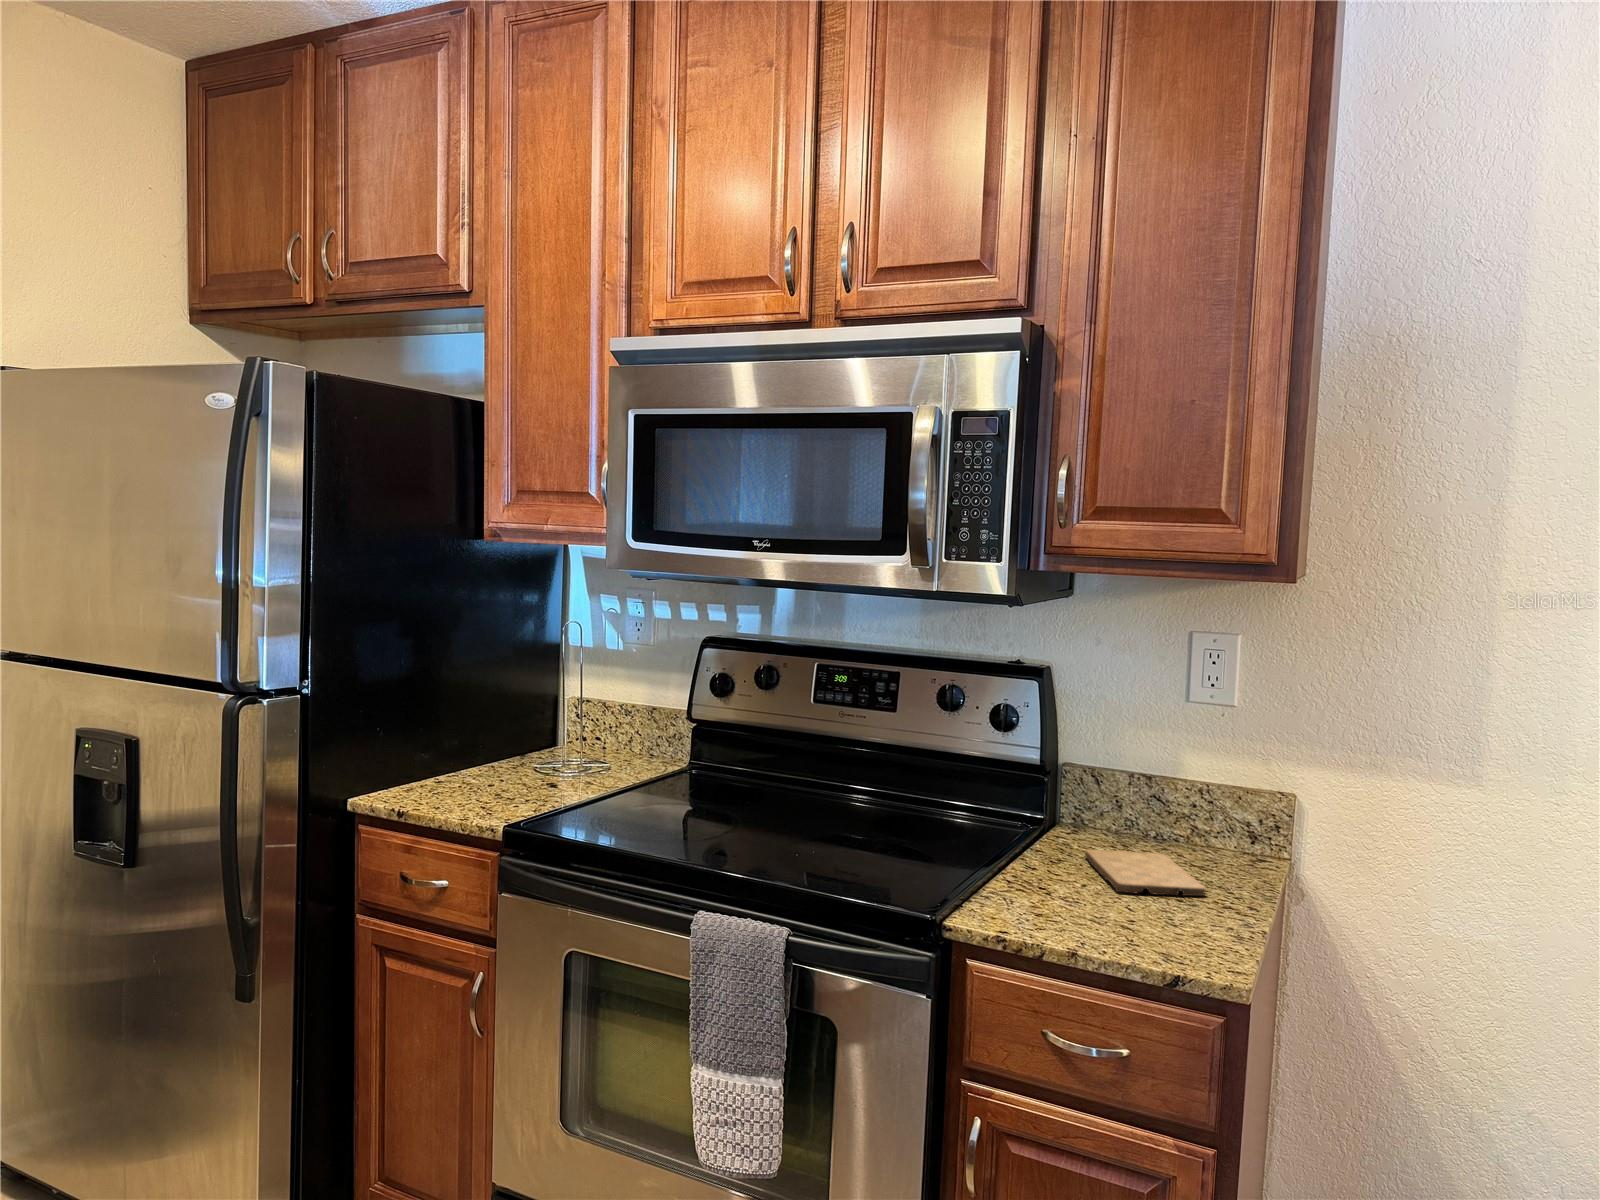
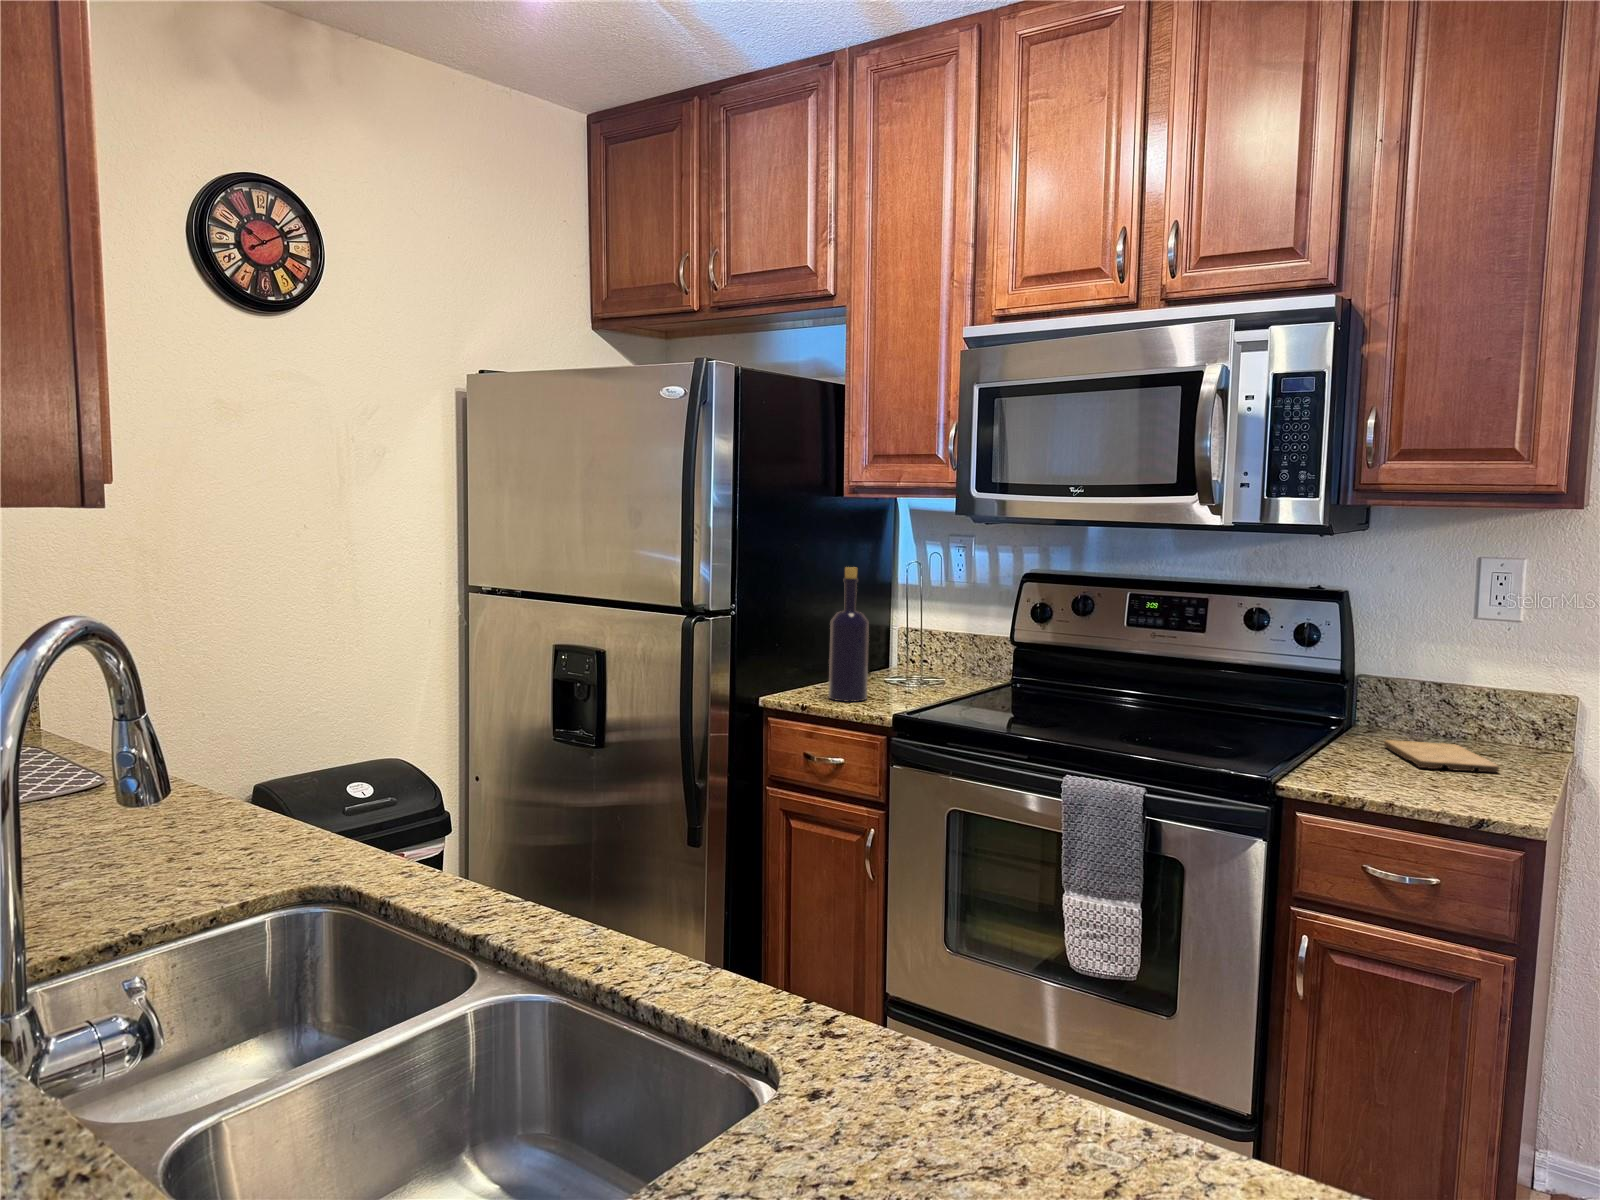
bottle: none [439,632,492,802] -> present [828,567,869,702]

